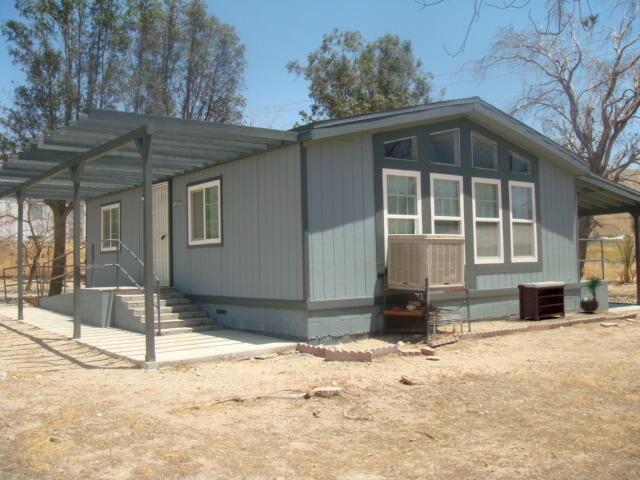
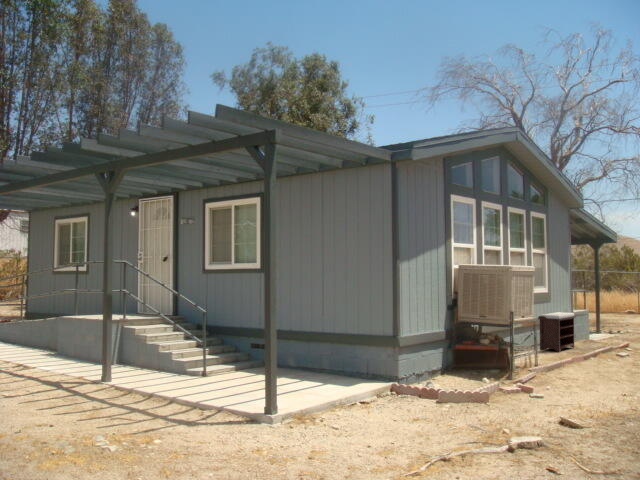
potted tree: present [580,277,601,313] -> none [575,304,599,343]

